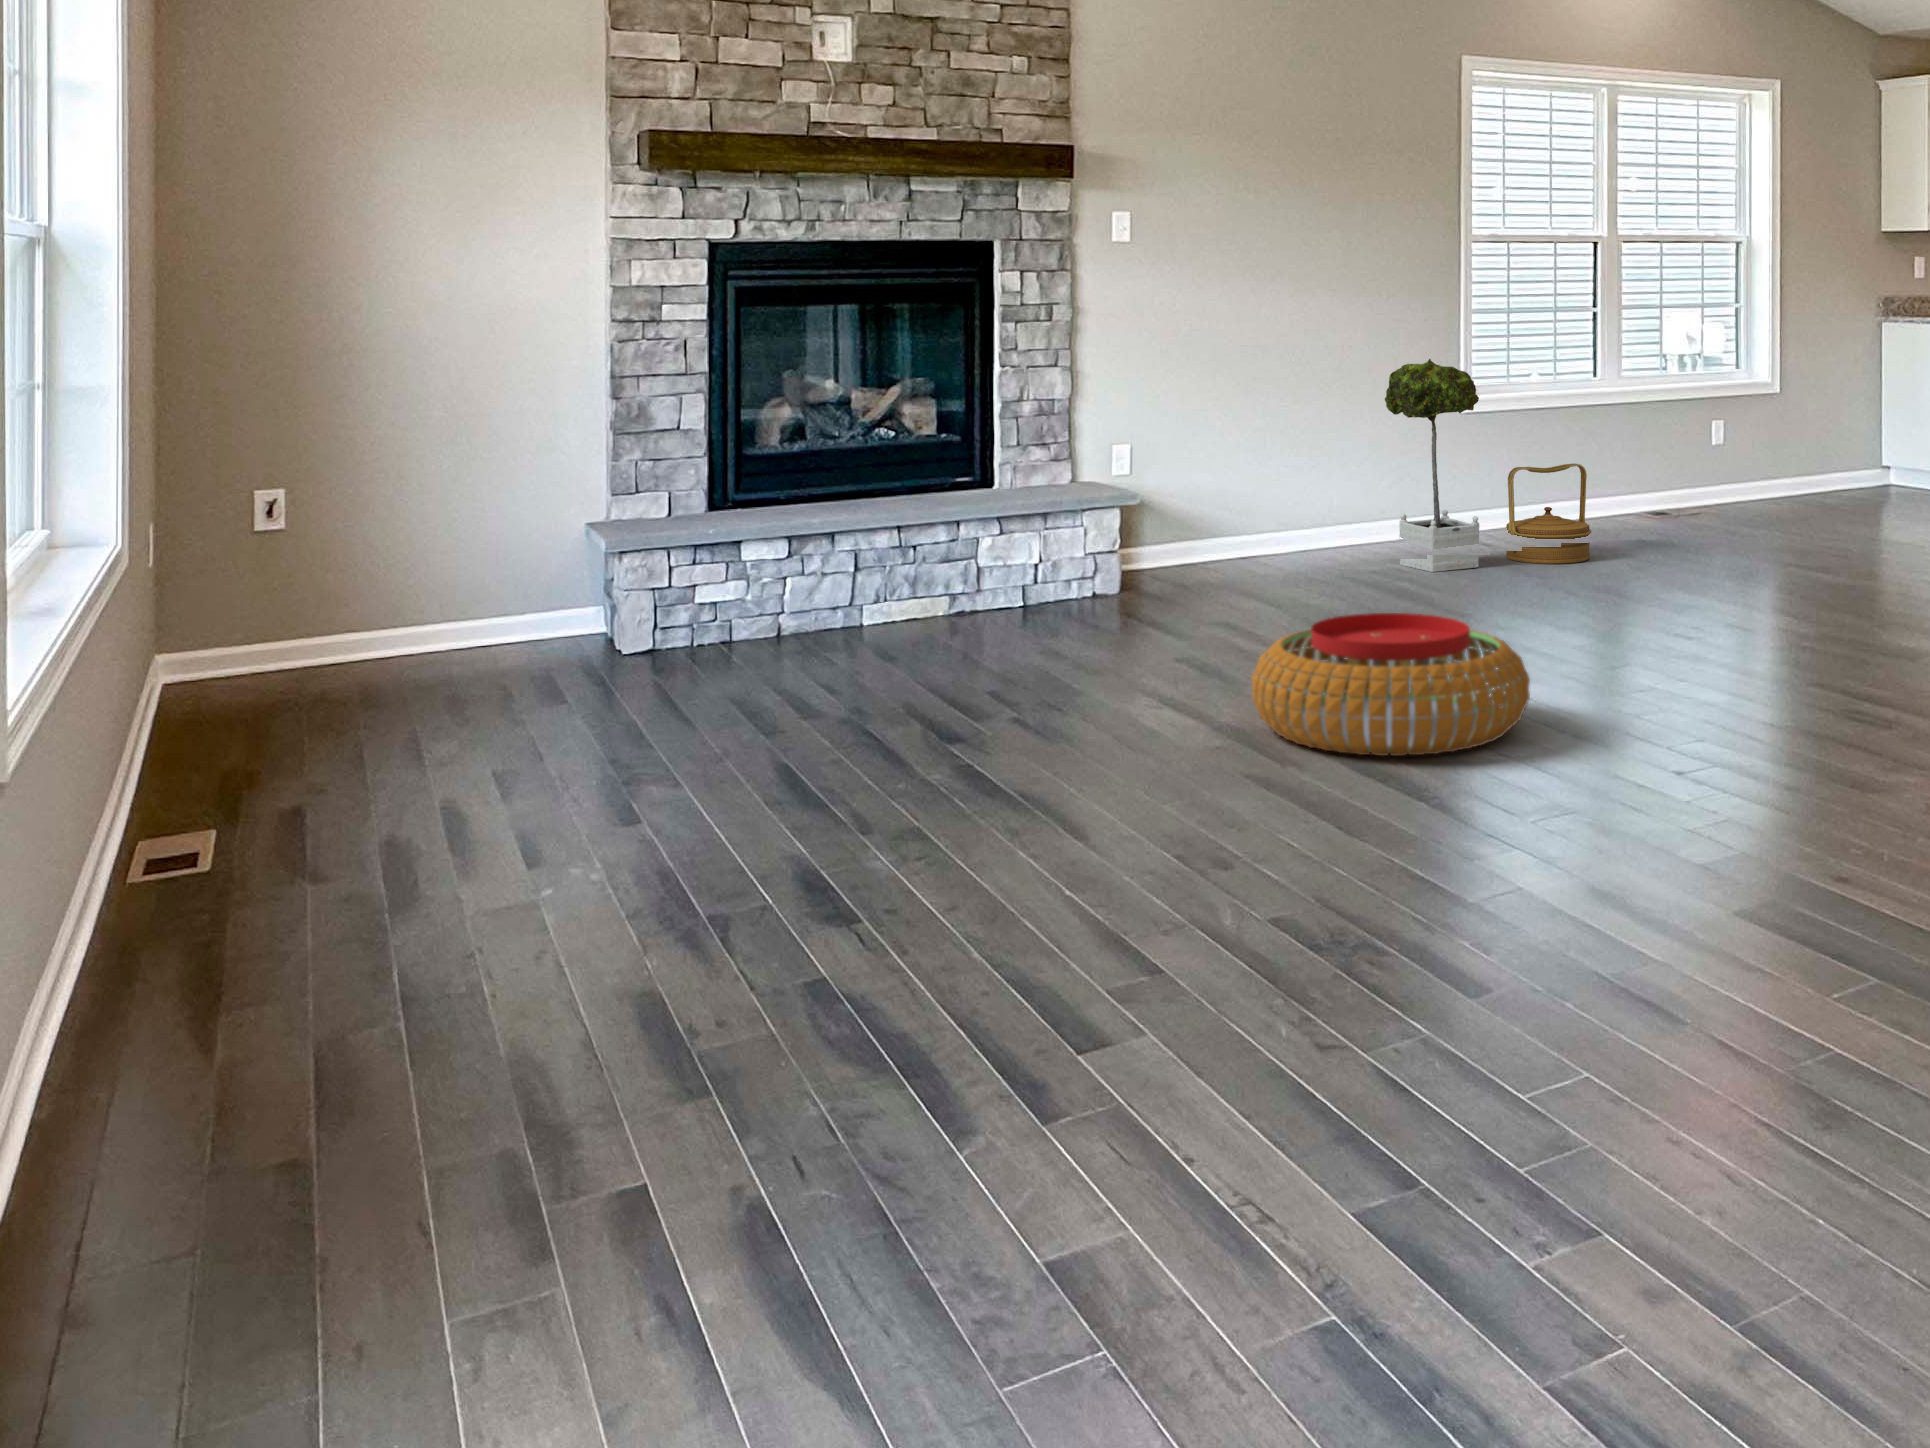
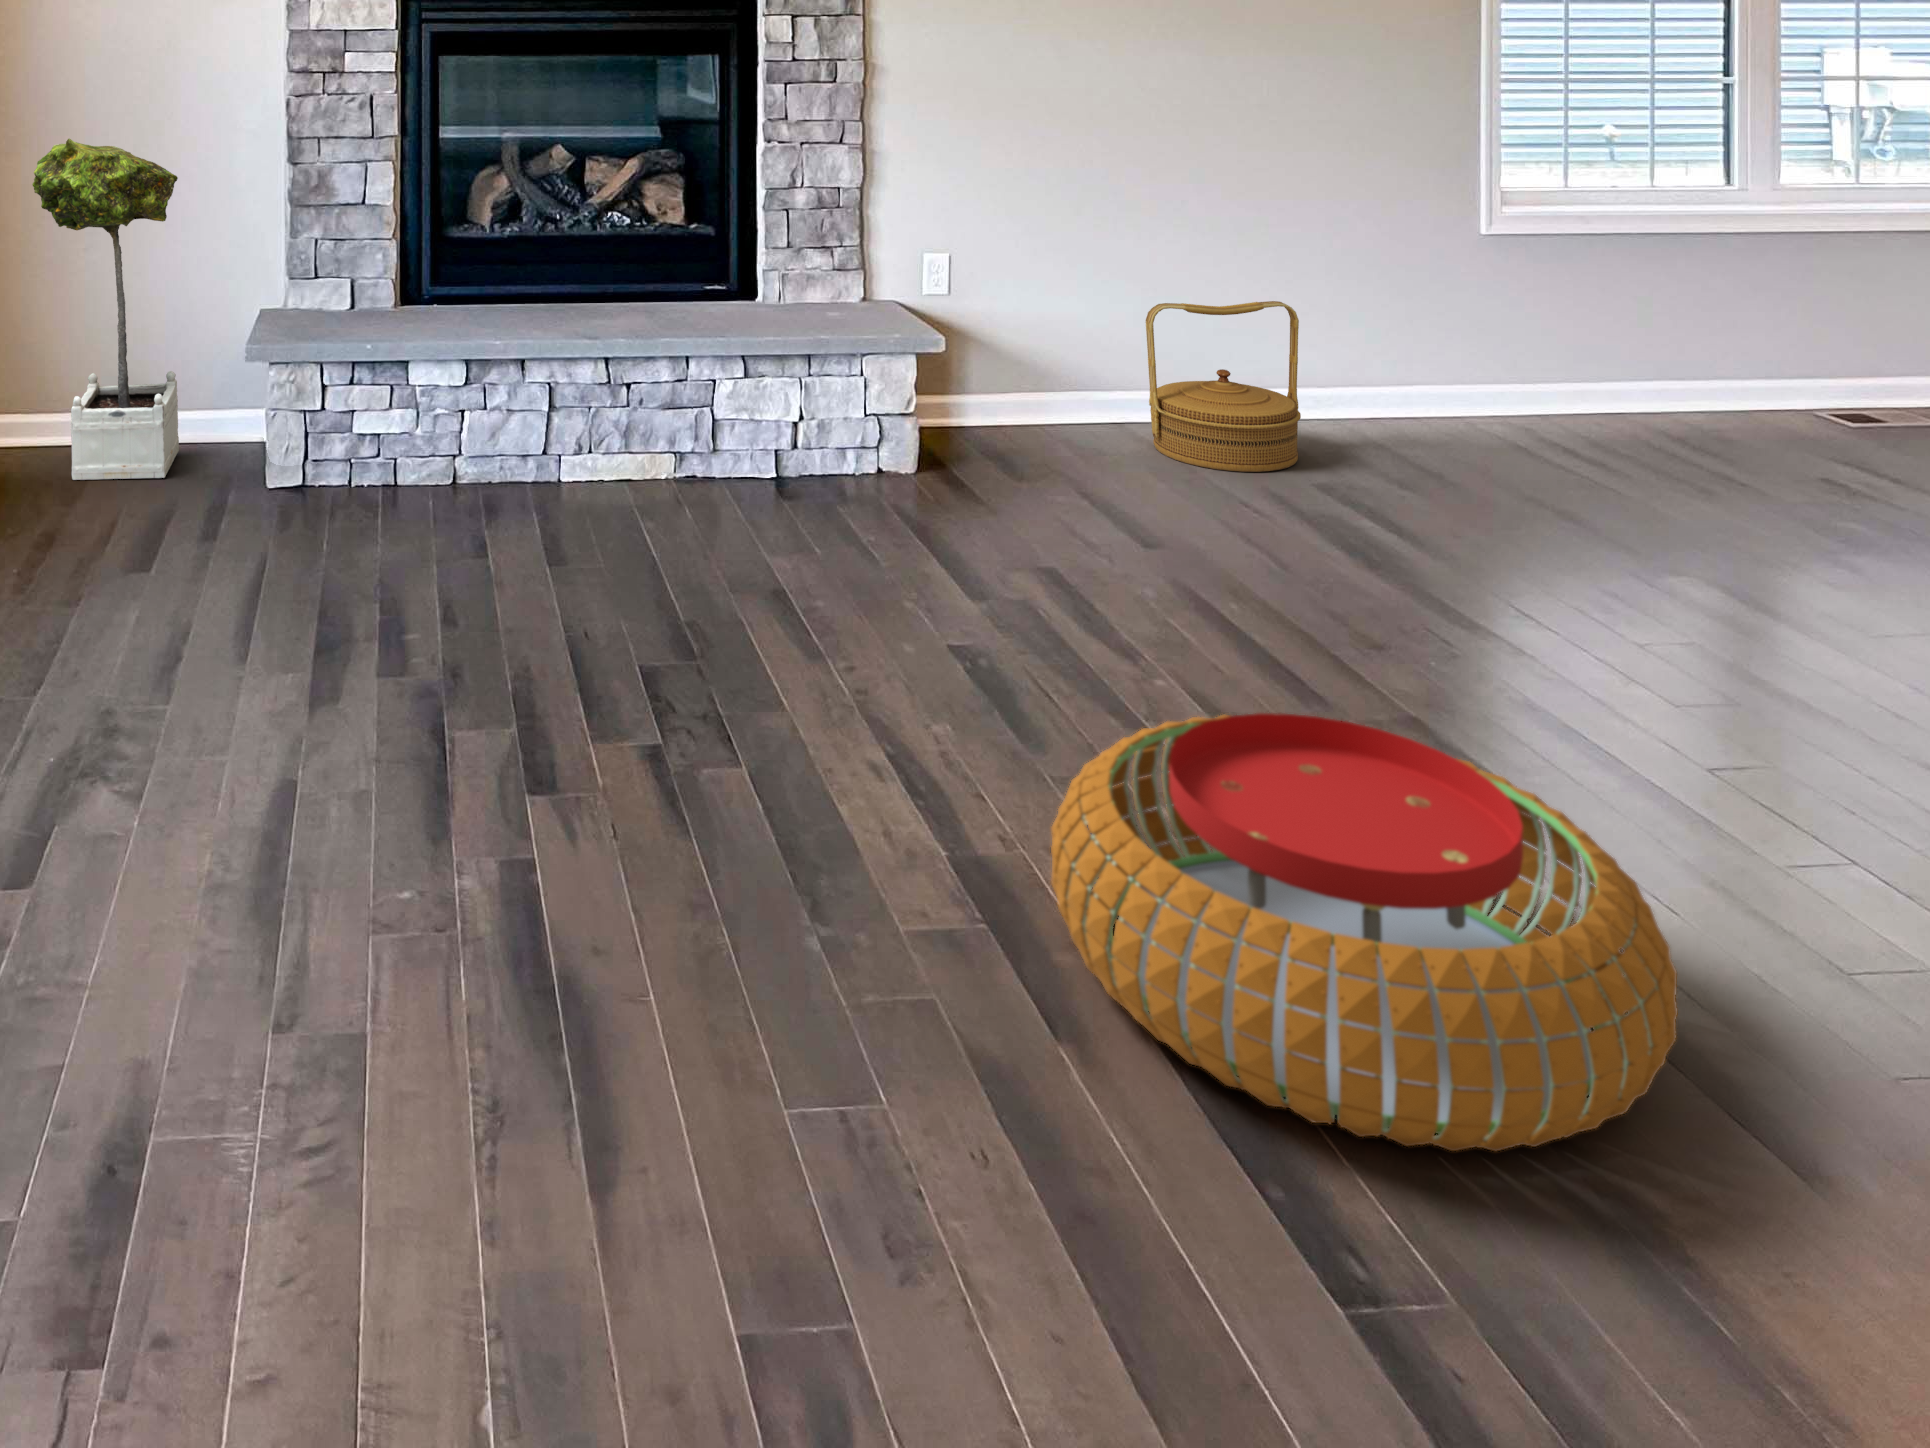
potted tree: present [1385,359,1479,572] -> present [32,139,179,480]
woven basket: present [1506,464,1591,564] -> present [1146,301,1301,472]

